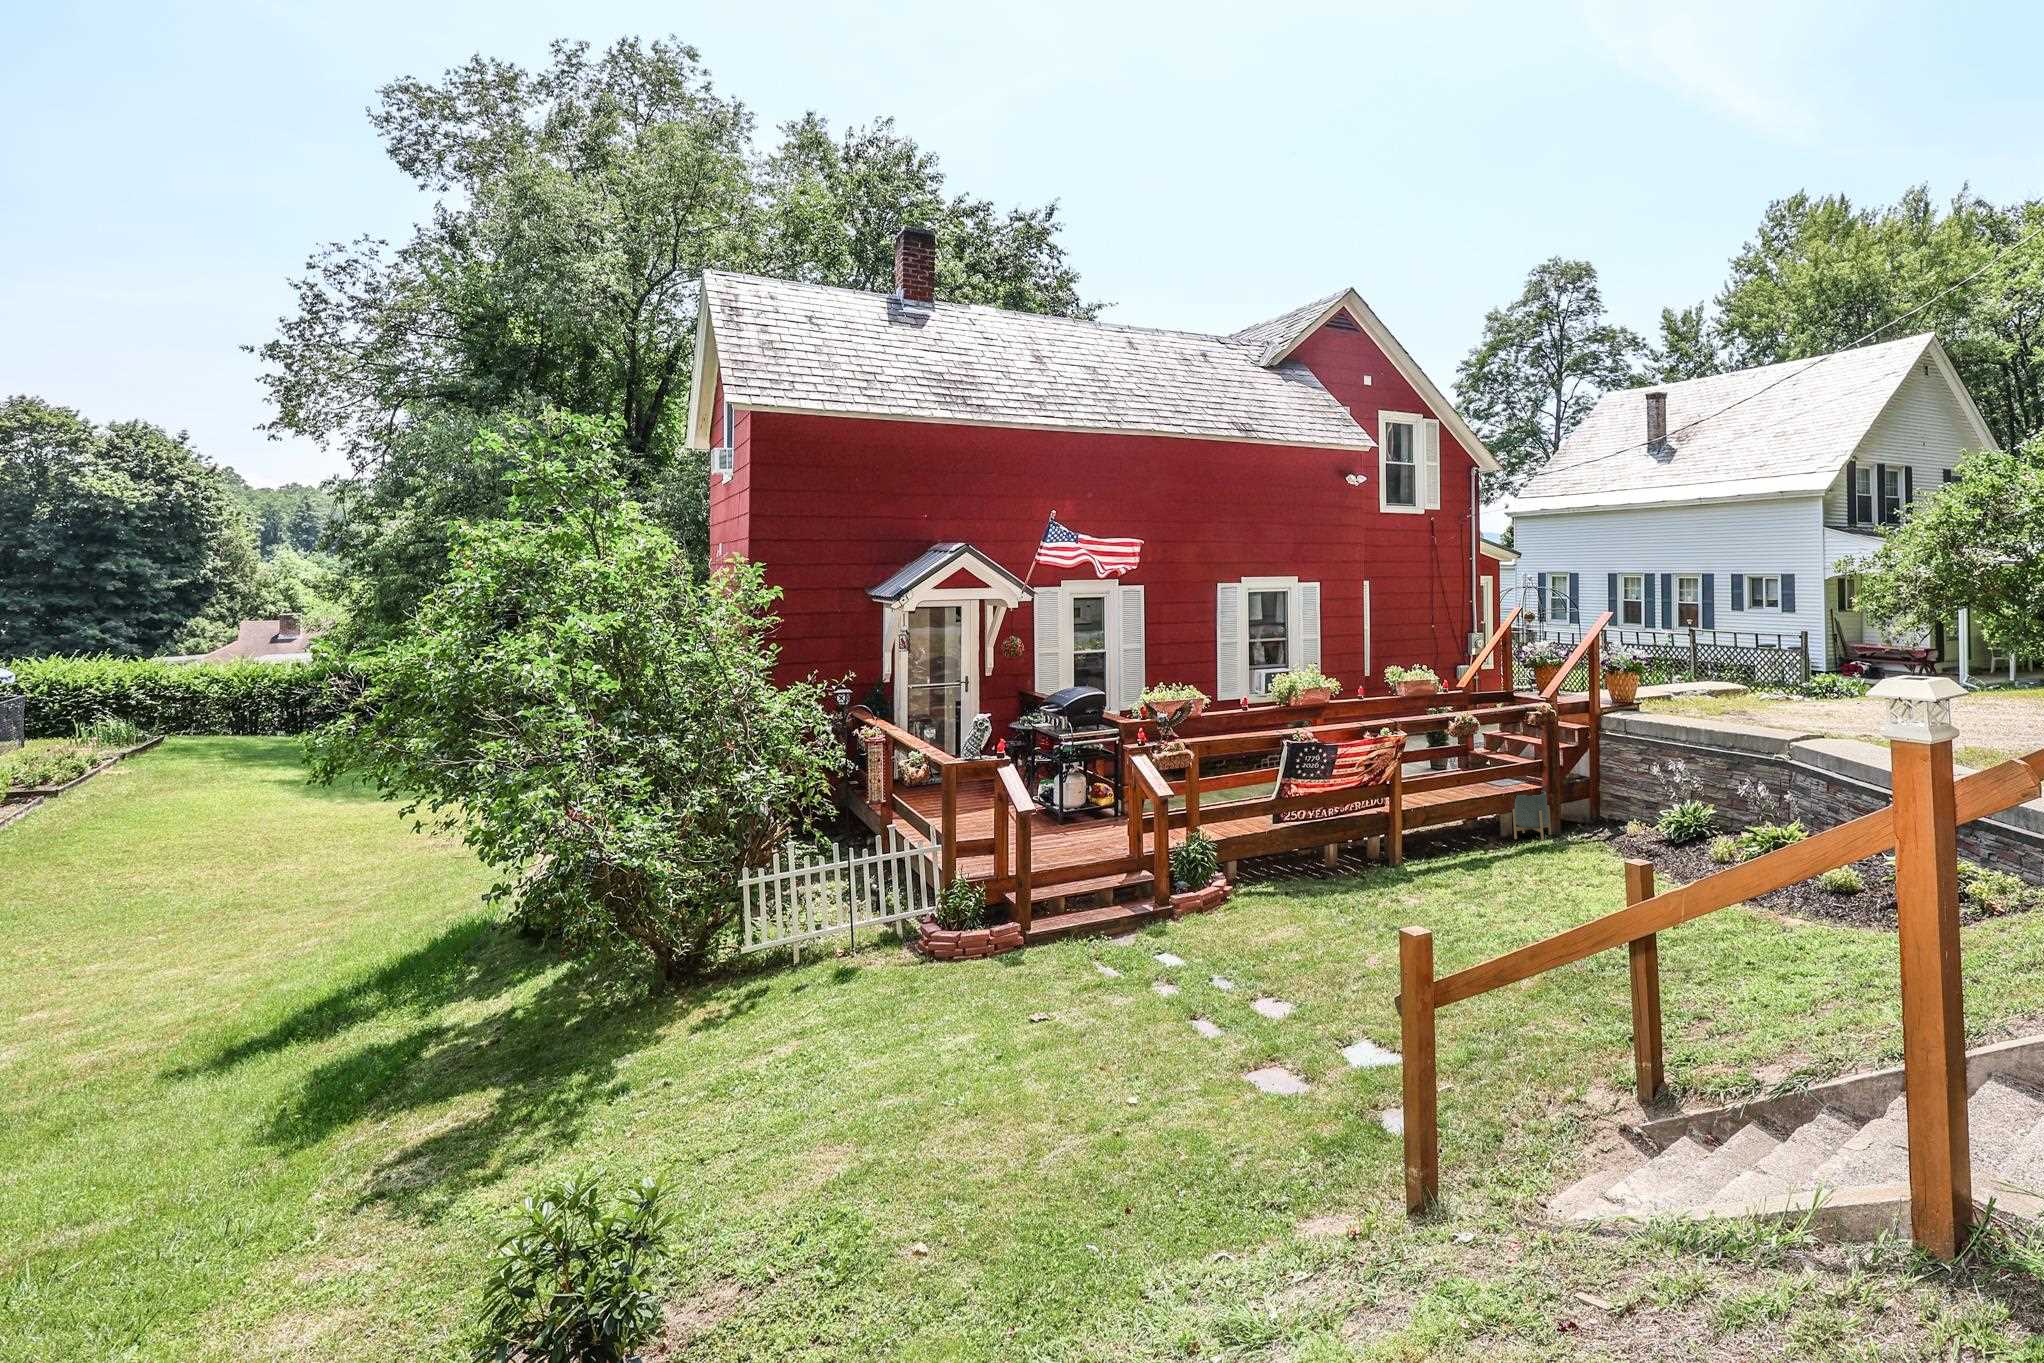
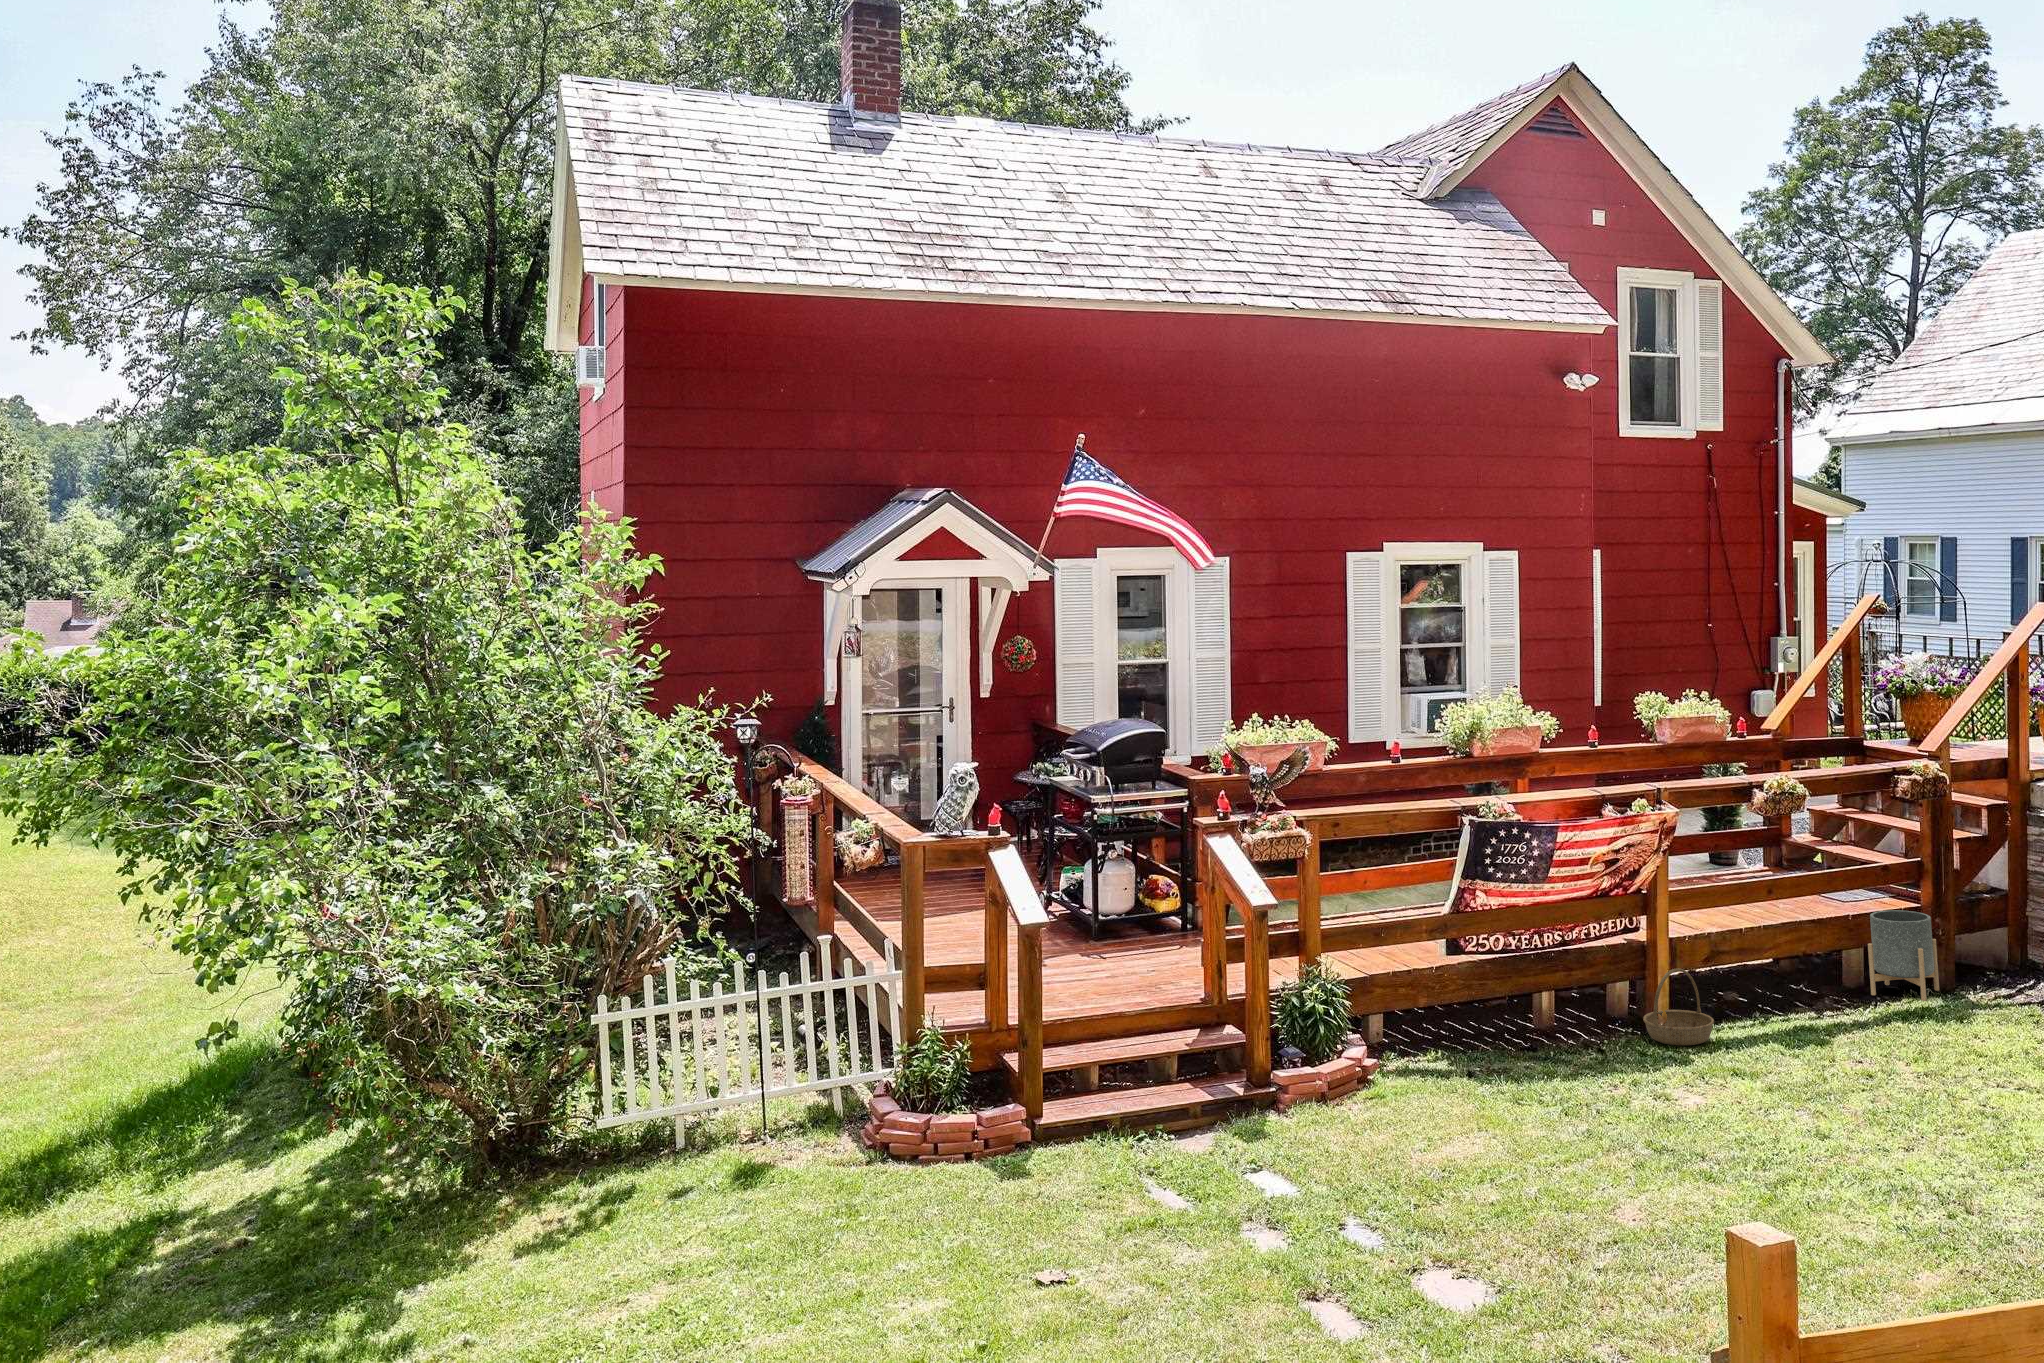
basket: none [1387,826,1426,871] -> present [1643,968,1714,1046]

